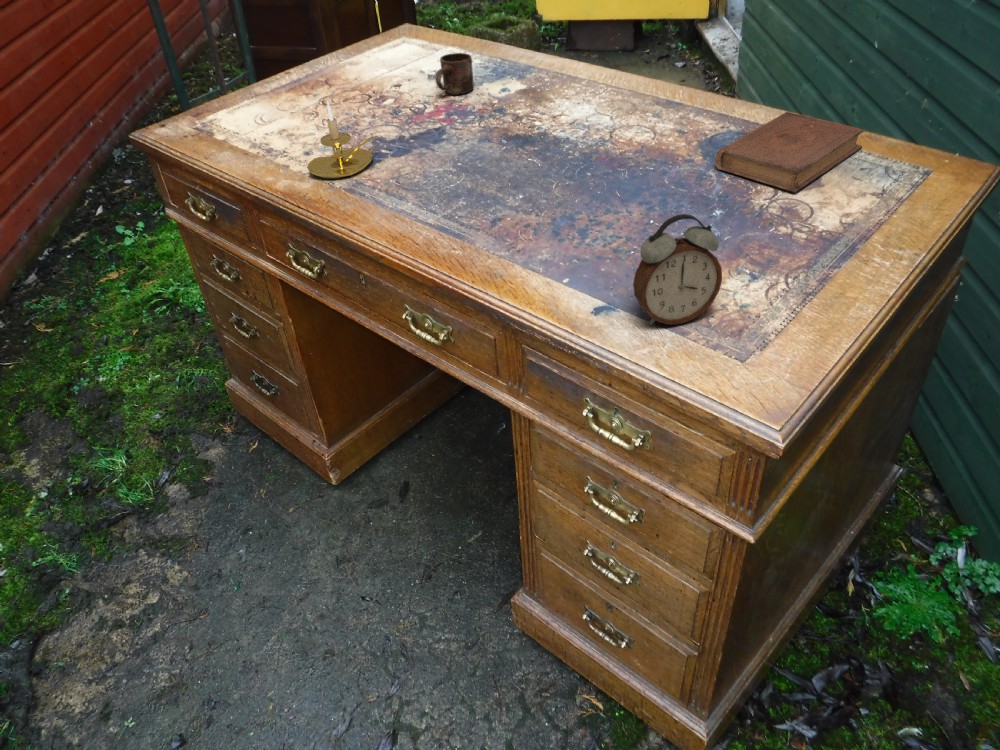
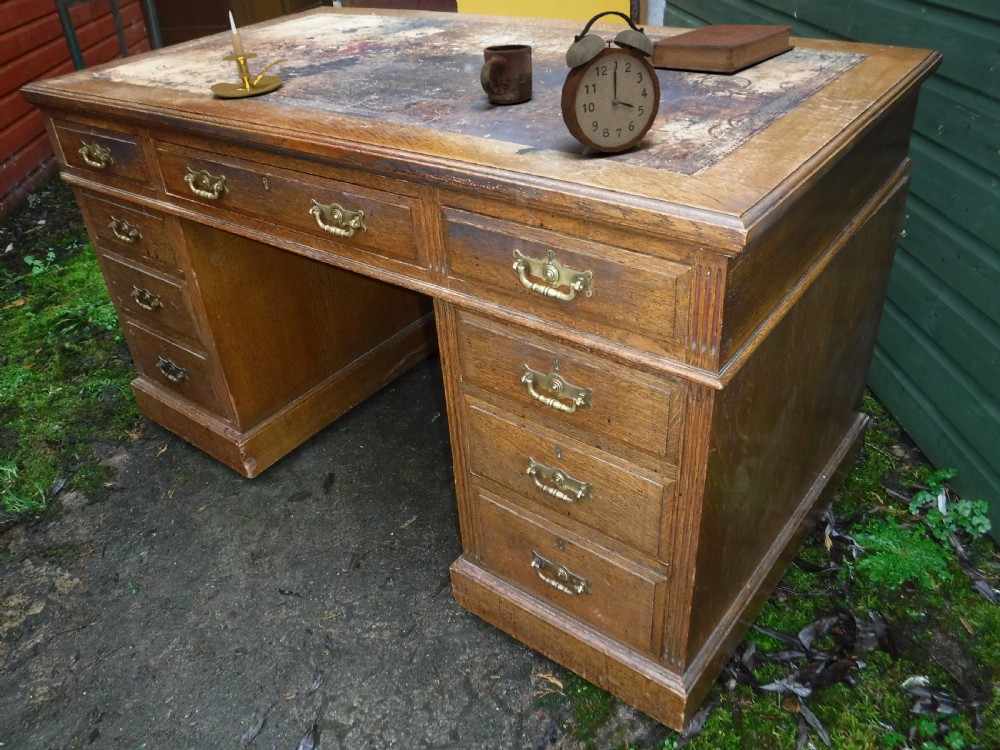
mug: present [436,53,473,95] -> present [480,44,532,104]

